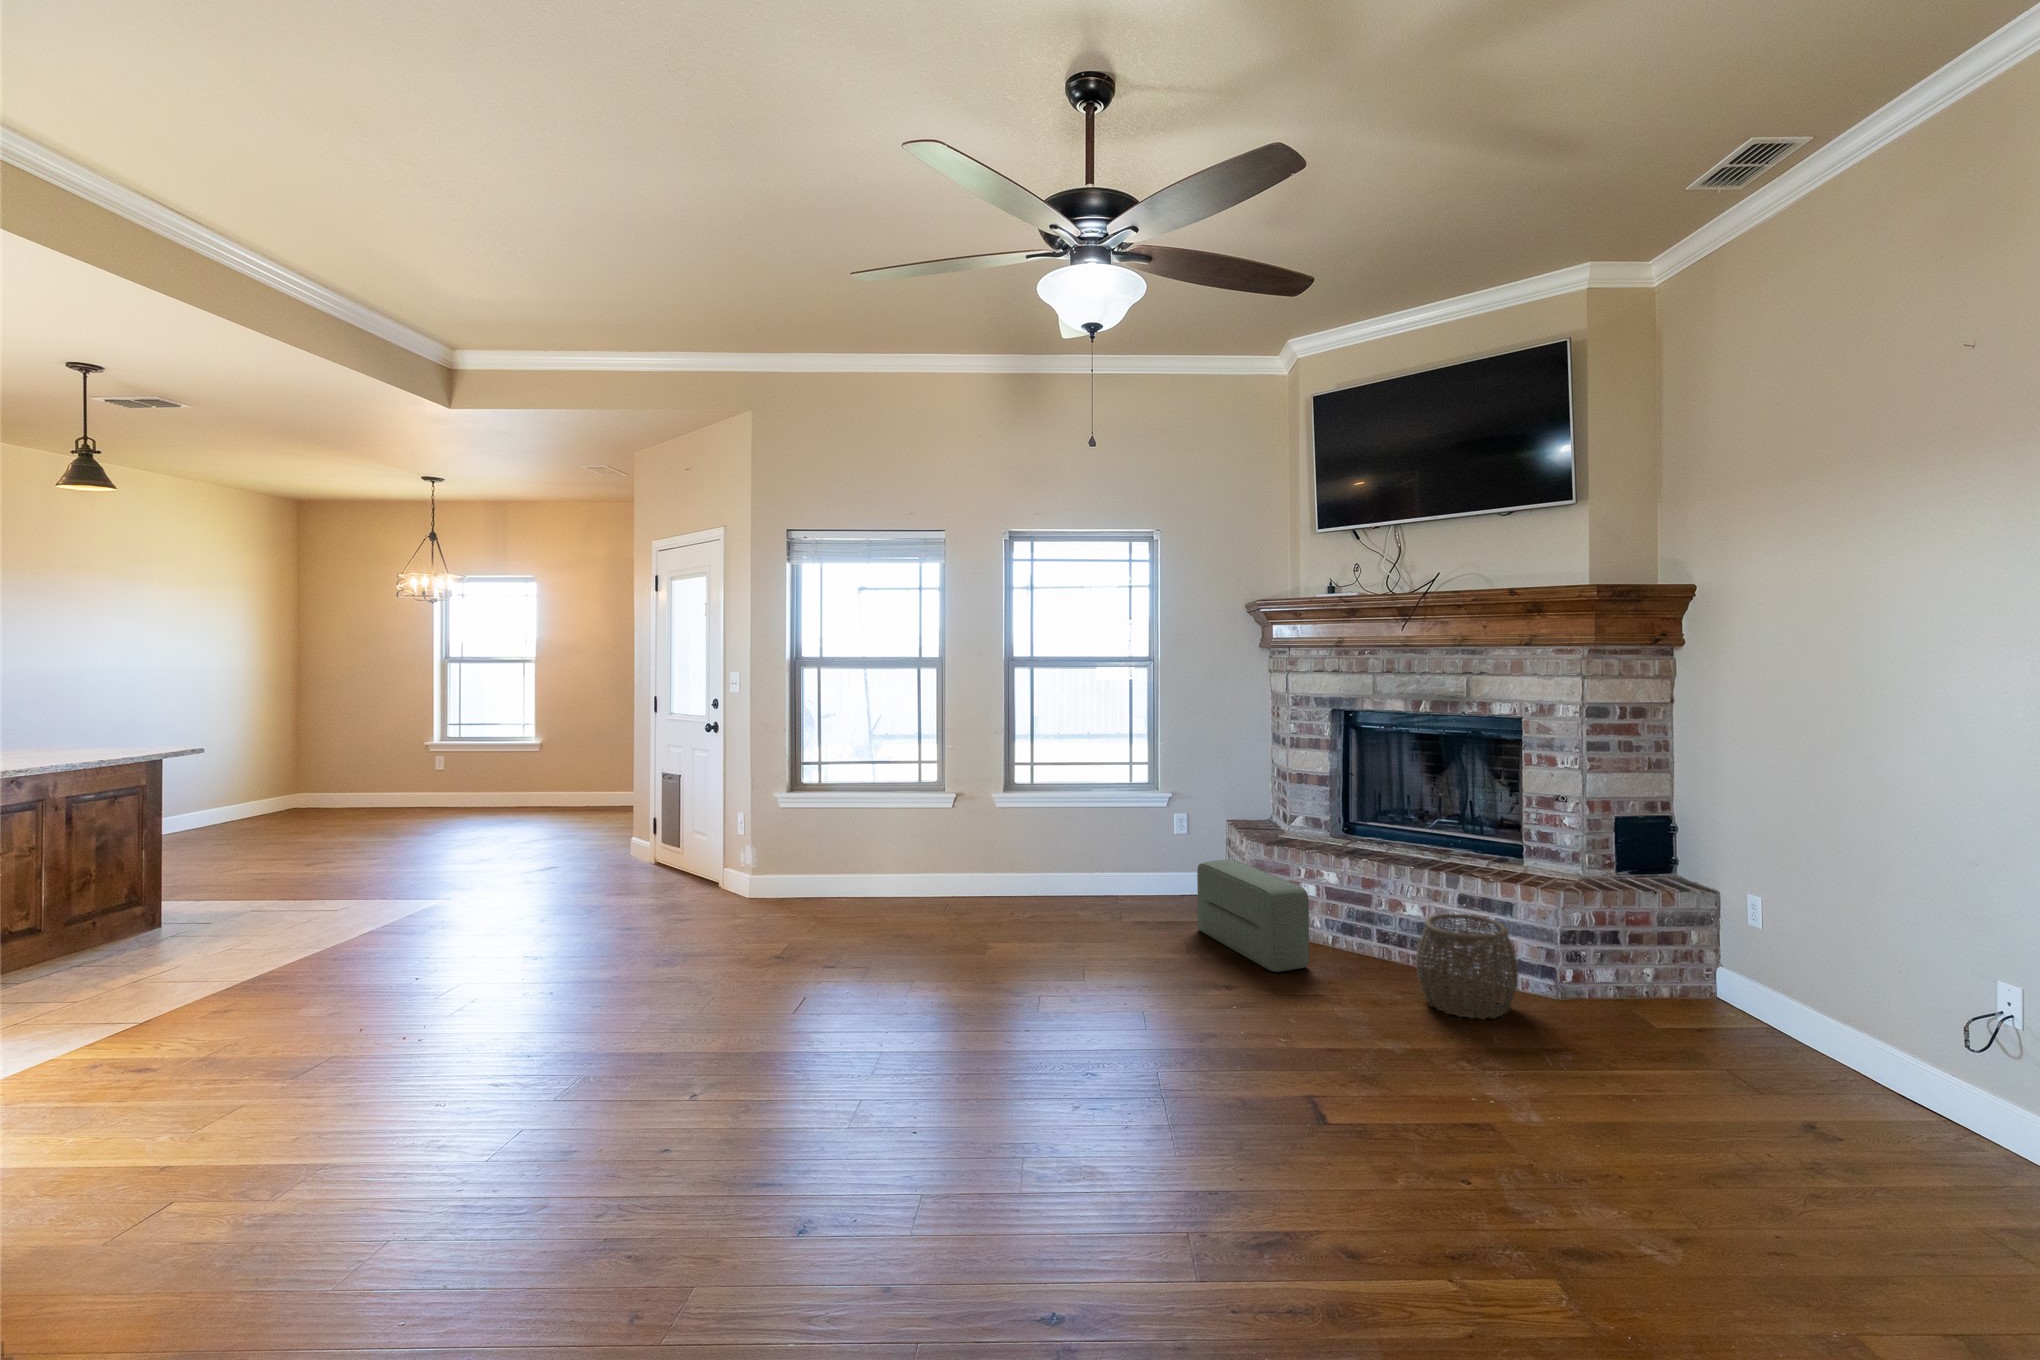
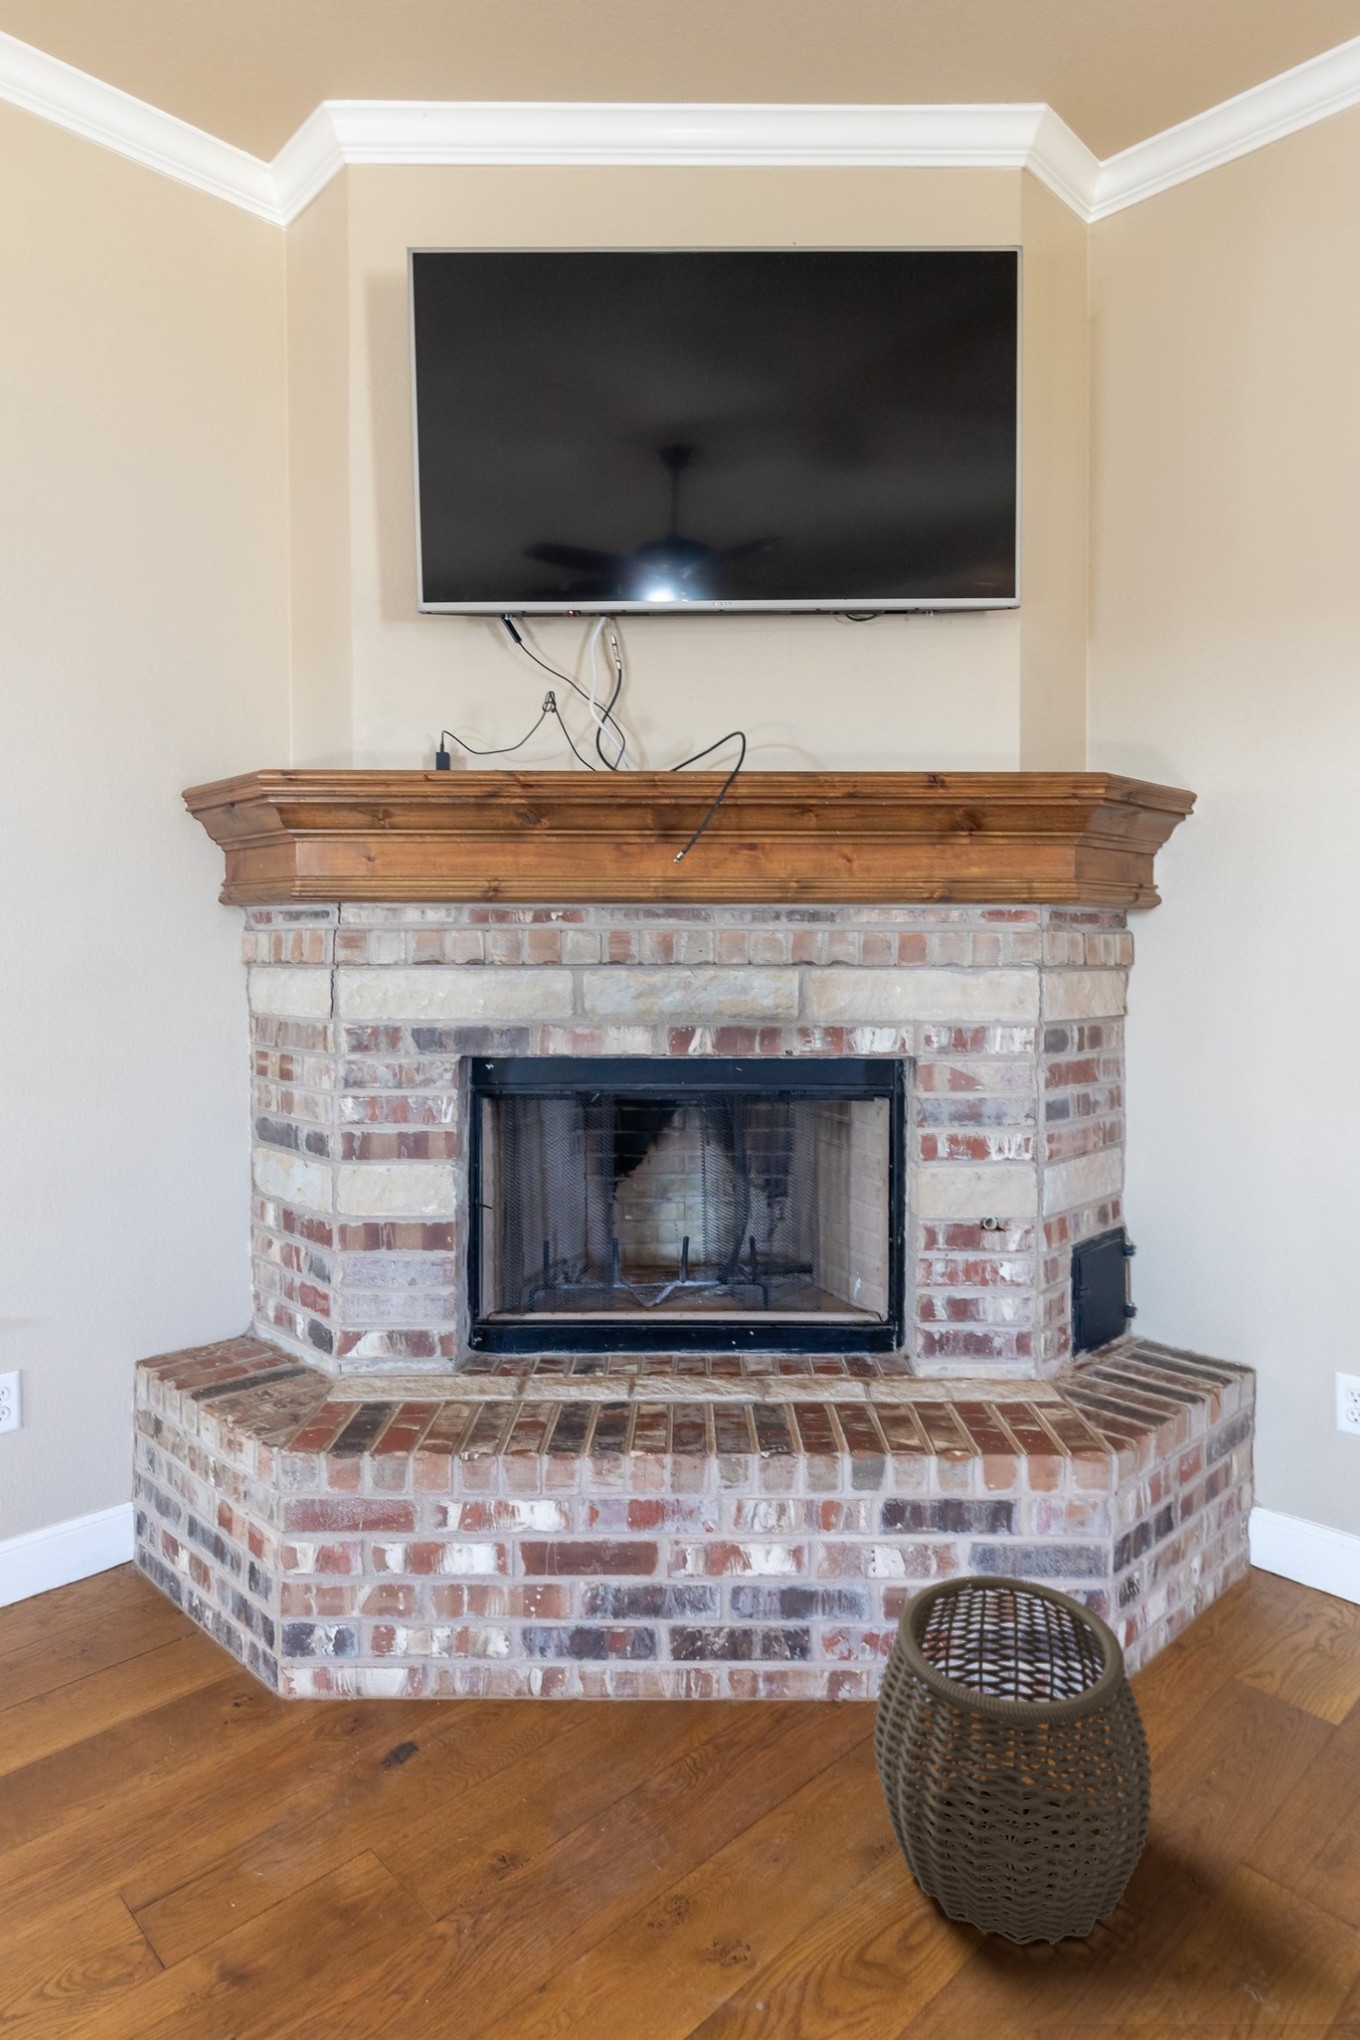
pouf: present [1197,860,1309,972] -> none [109,1513,533,1950]

